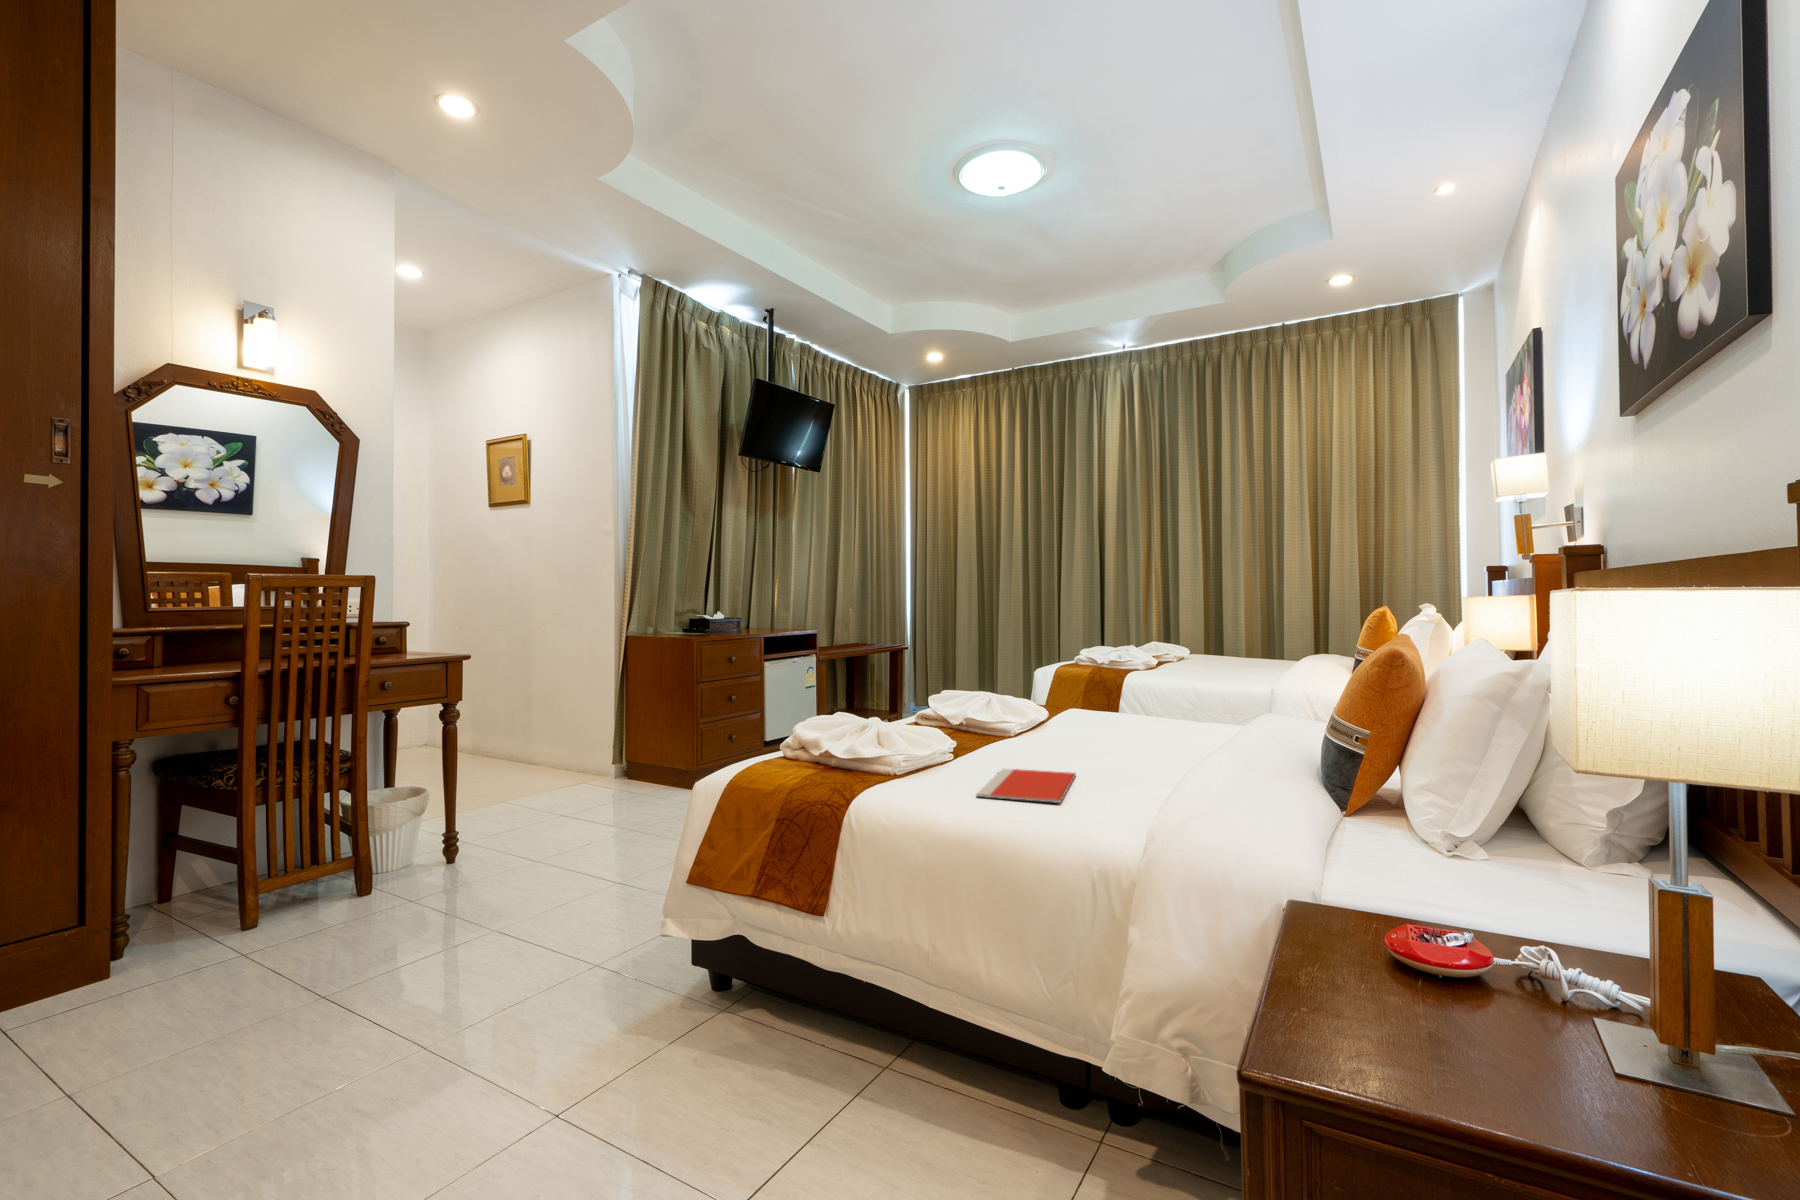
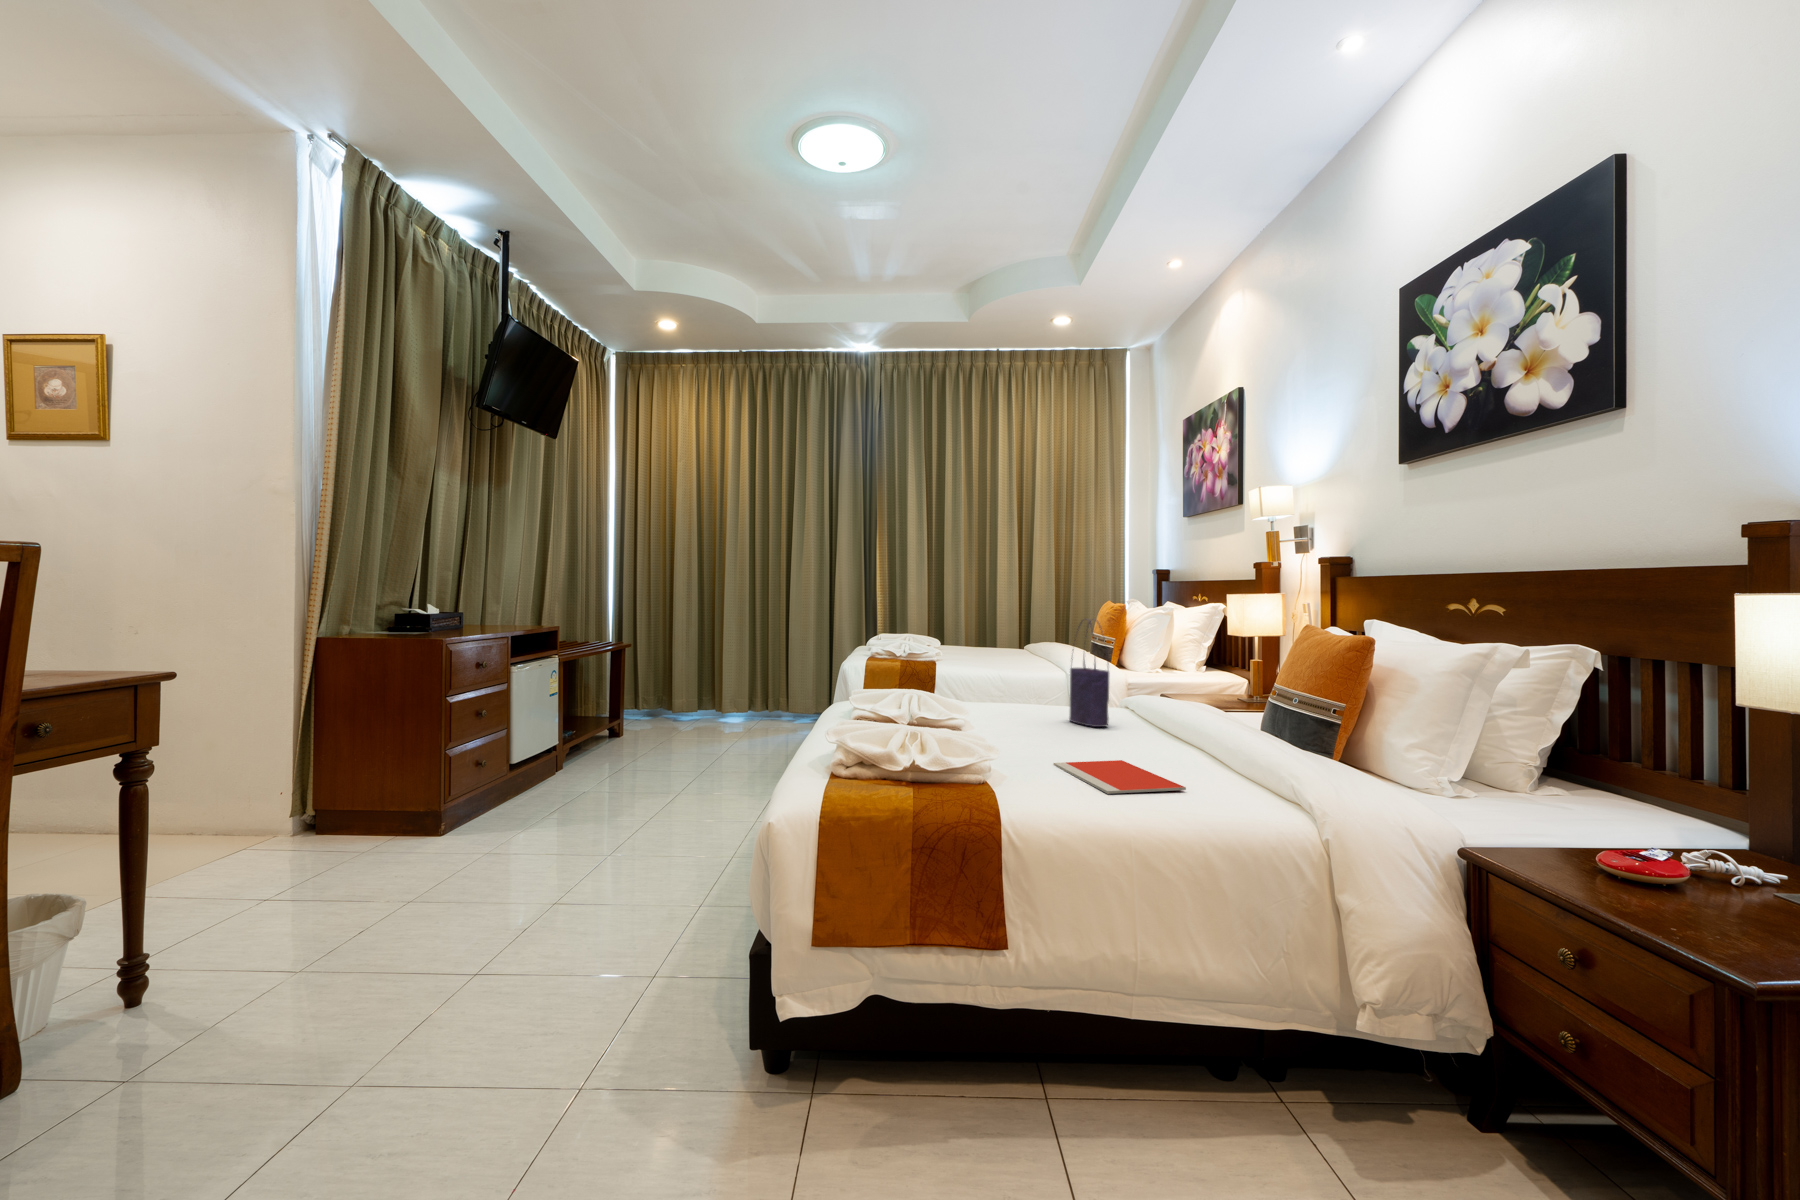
tote bag: none [1141,628,1170,744] -> present [1069,620,1109,727]

